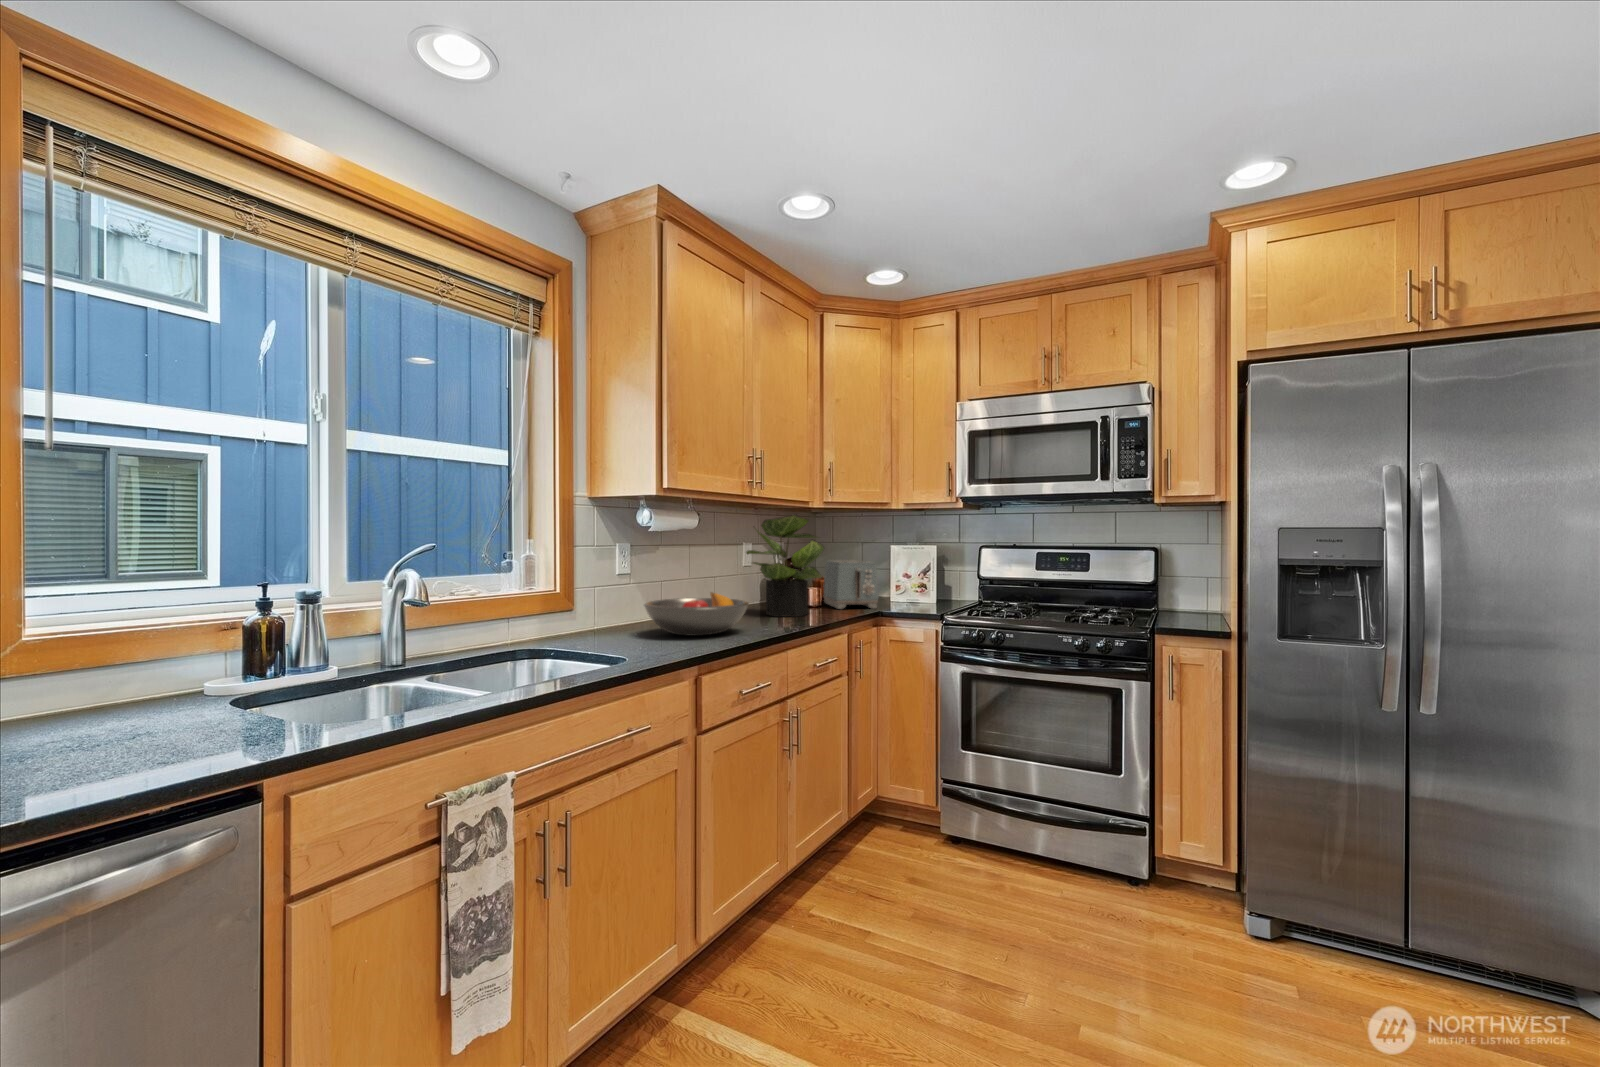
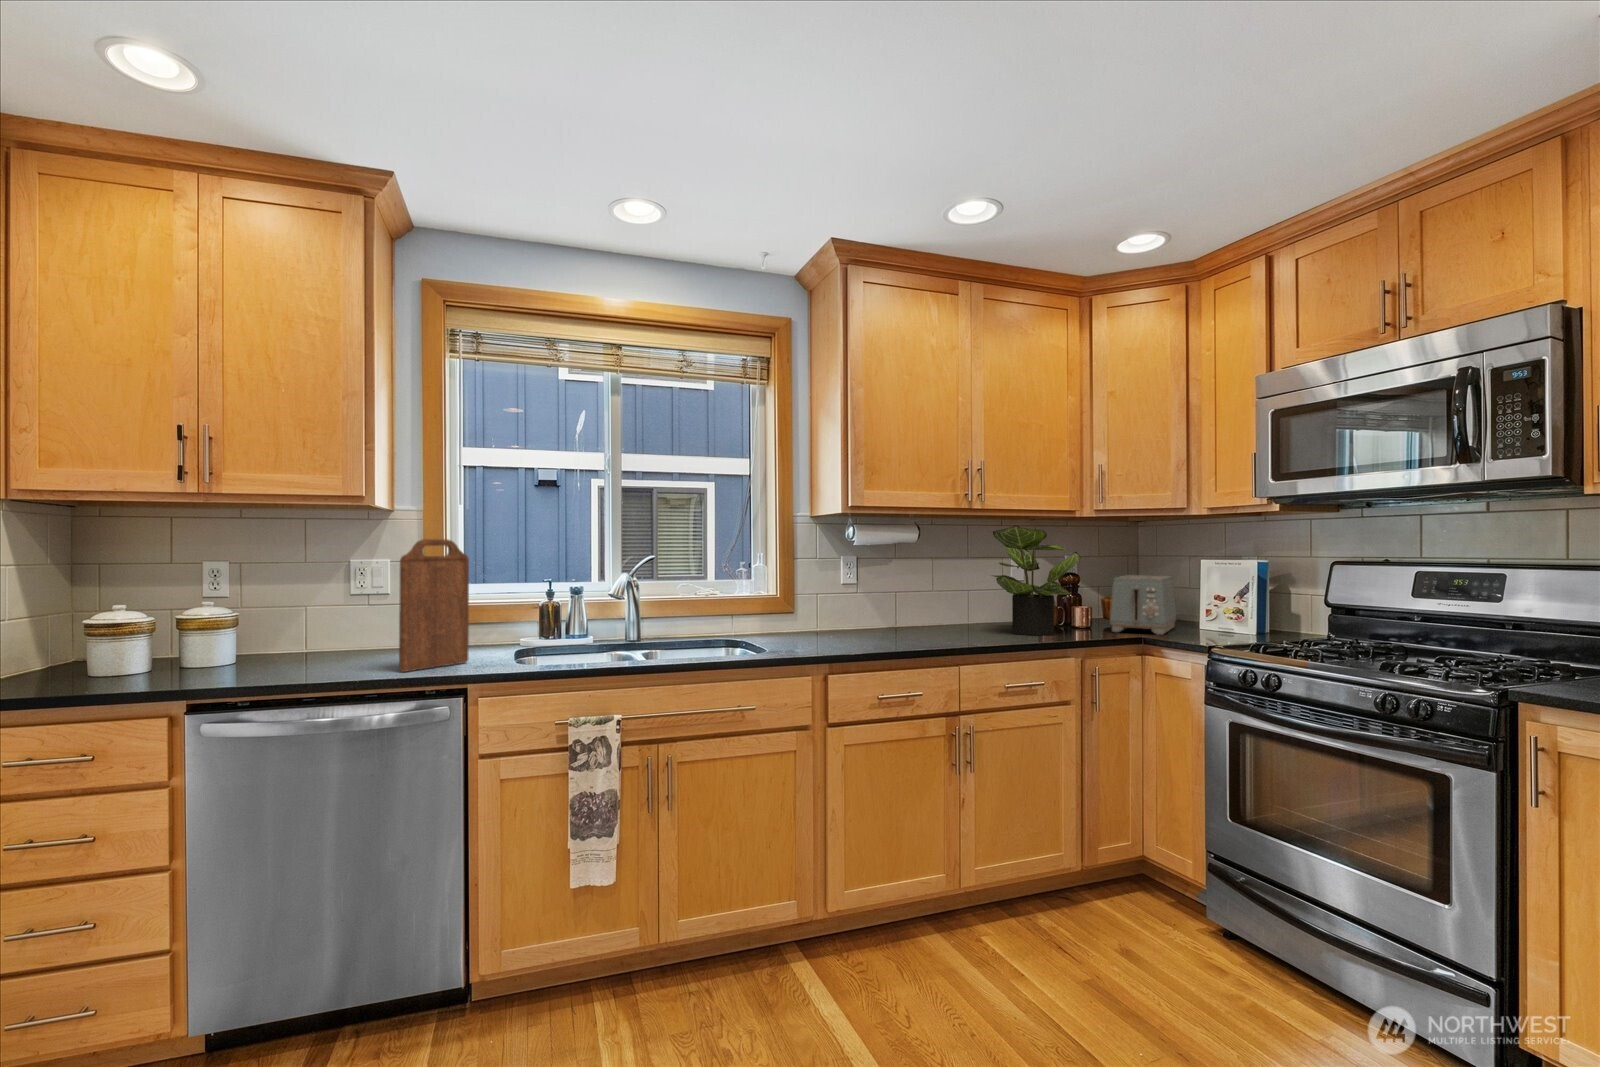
cutting board: none [83,505,199,779] -> present [399,539,469,672]
fruit bowl: present [644,592,749,636] -> none [834,603,934,642]

